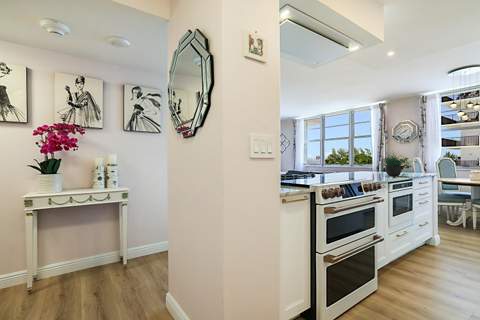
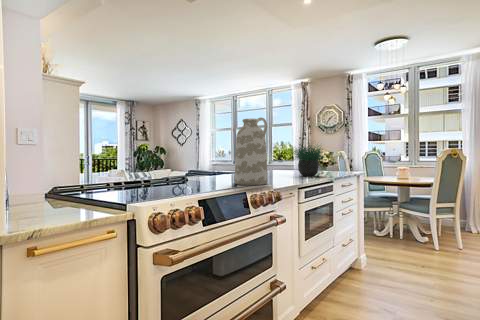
vase: none [349,141,370,180] -> present [235,117,267,185]

